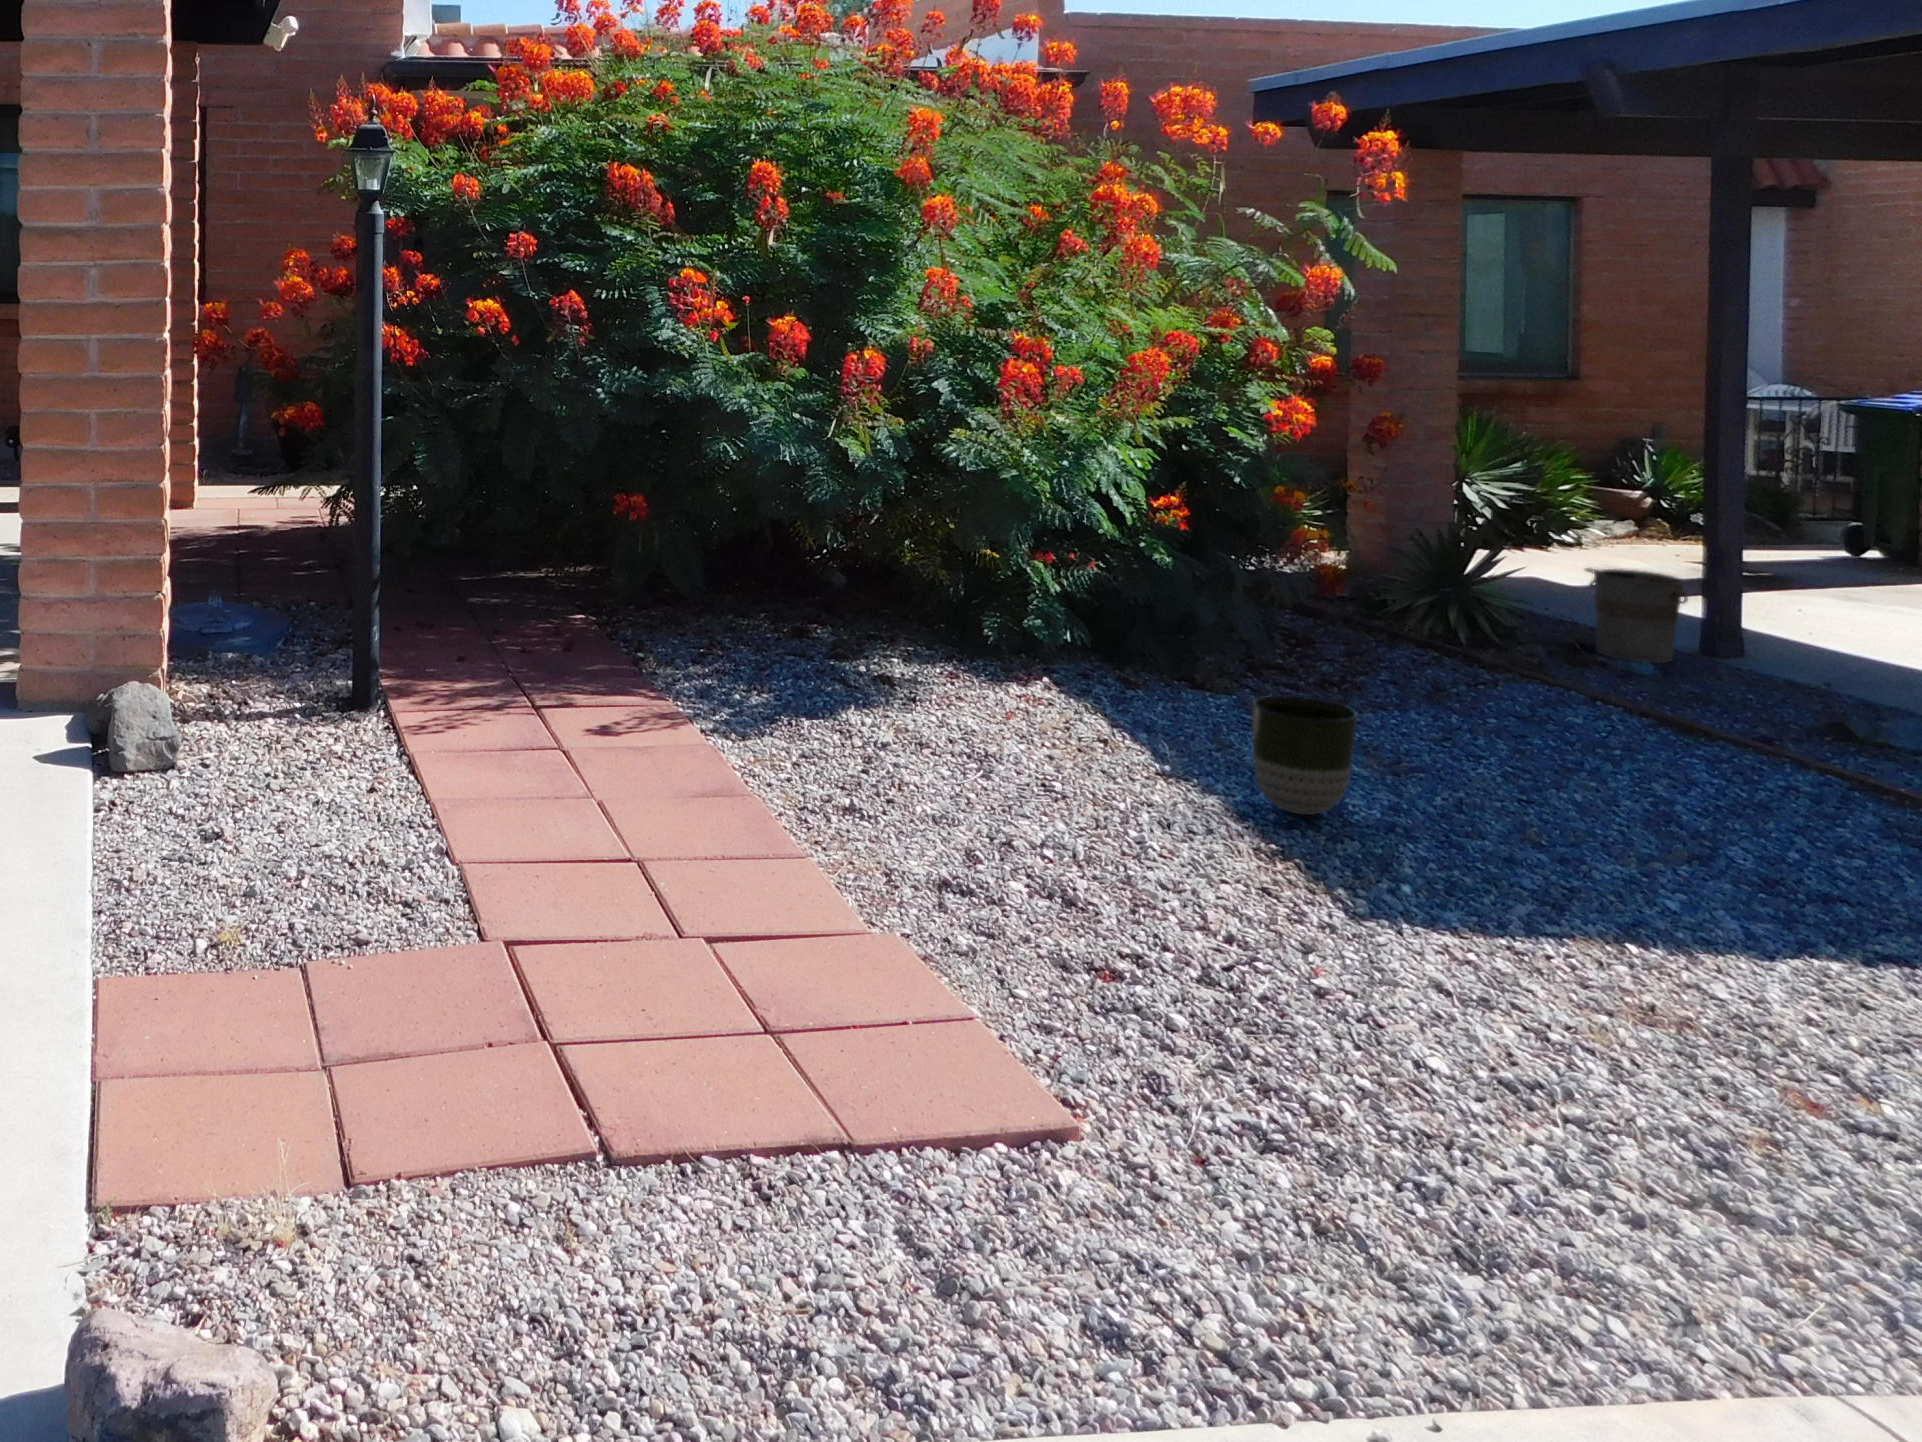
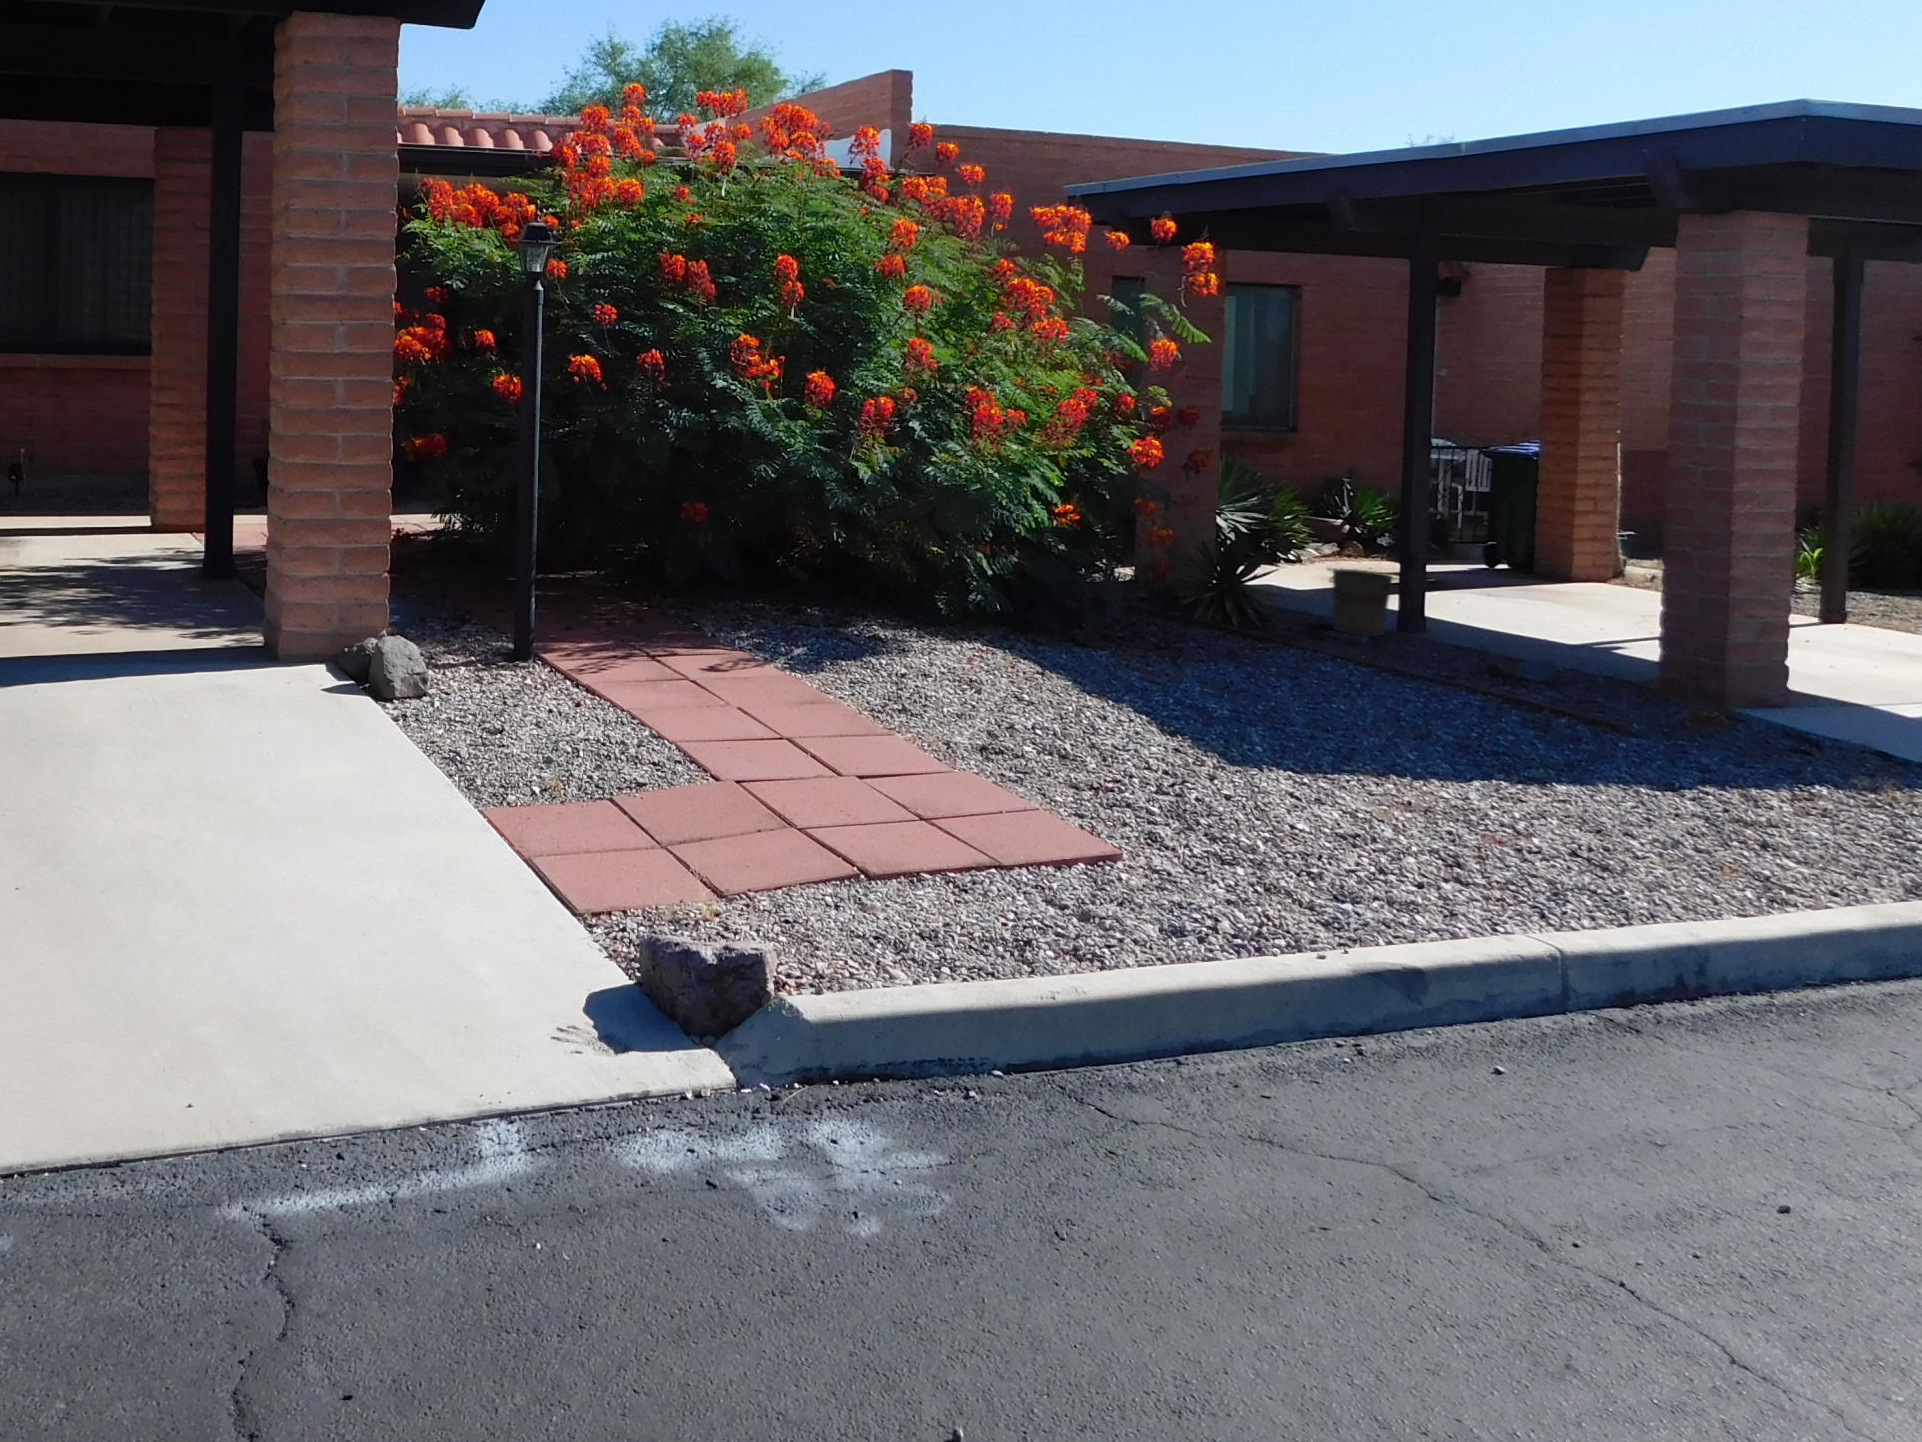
planter: present [1253,696,1357,815] -> none [1154,637,1221,715]

